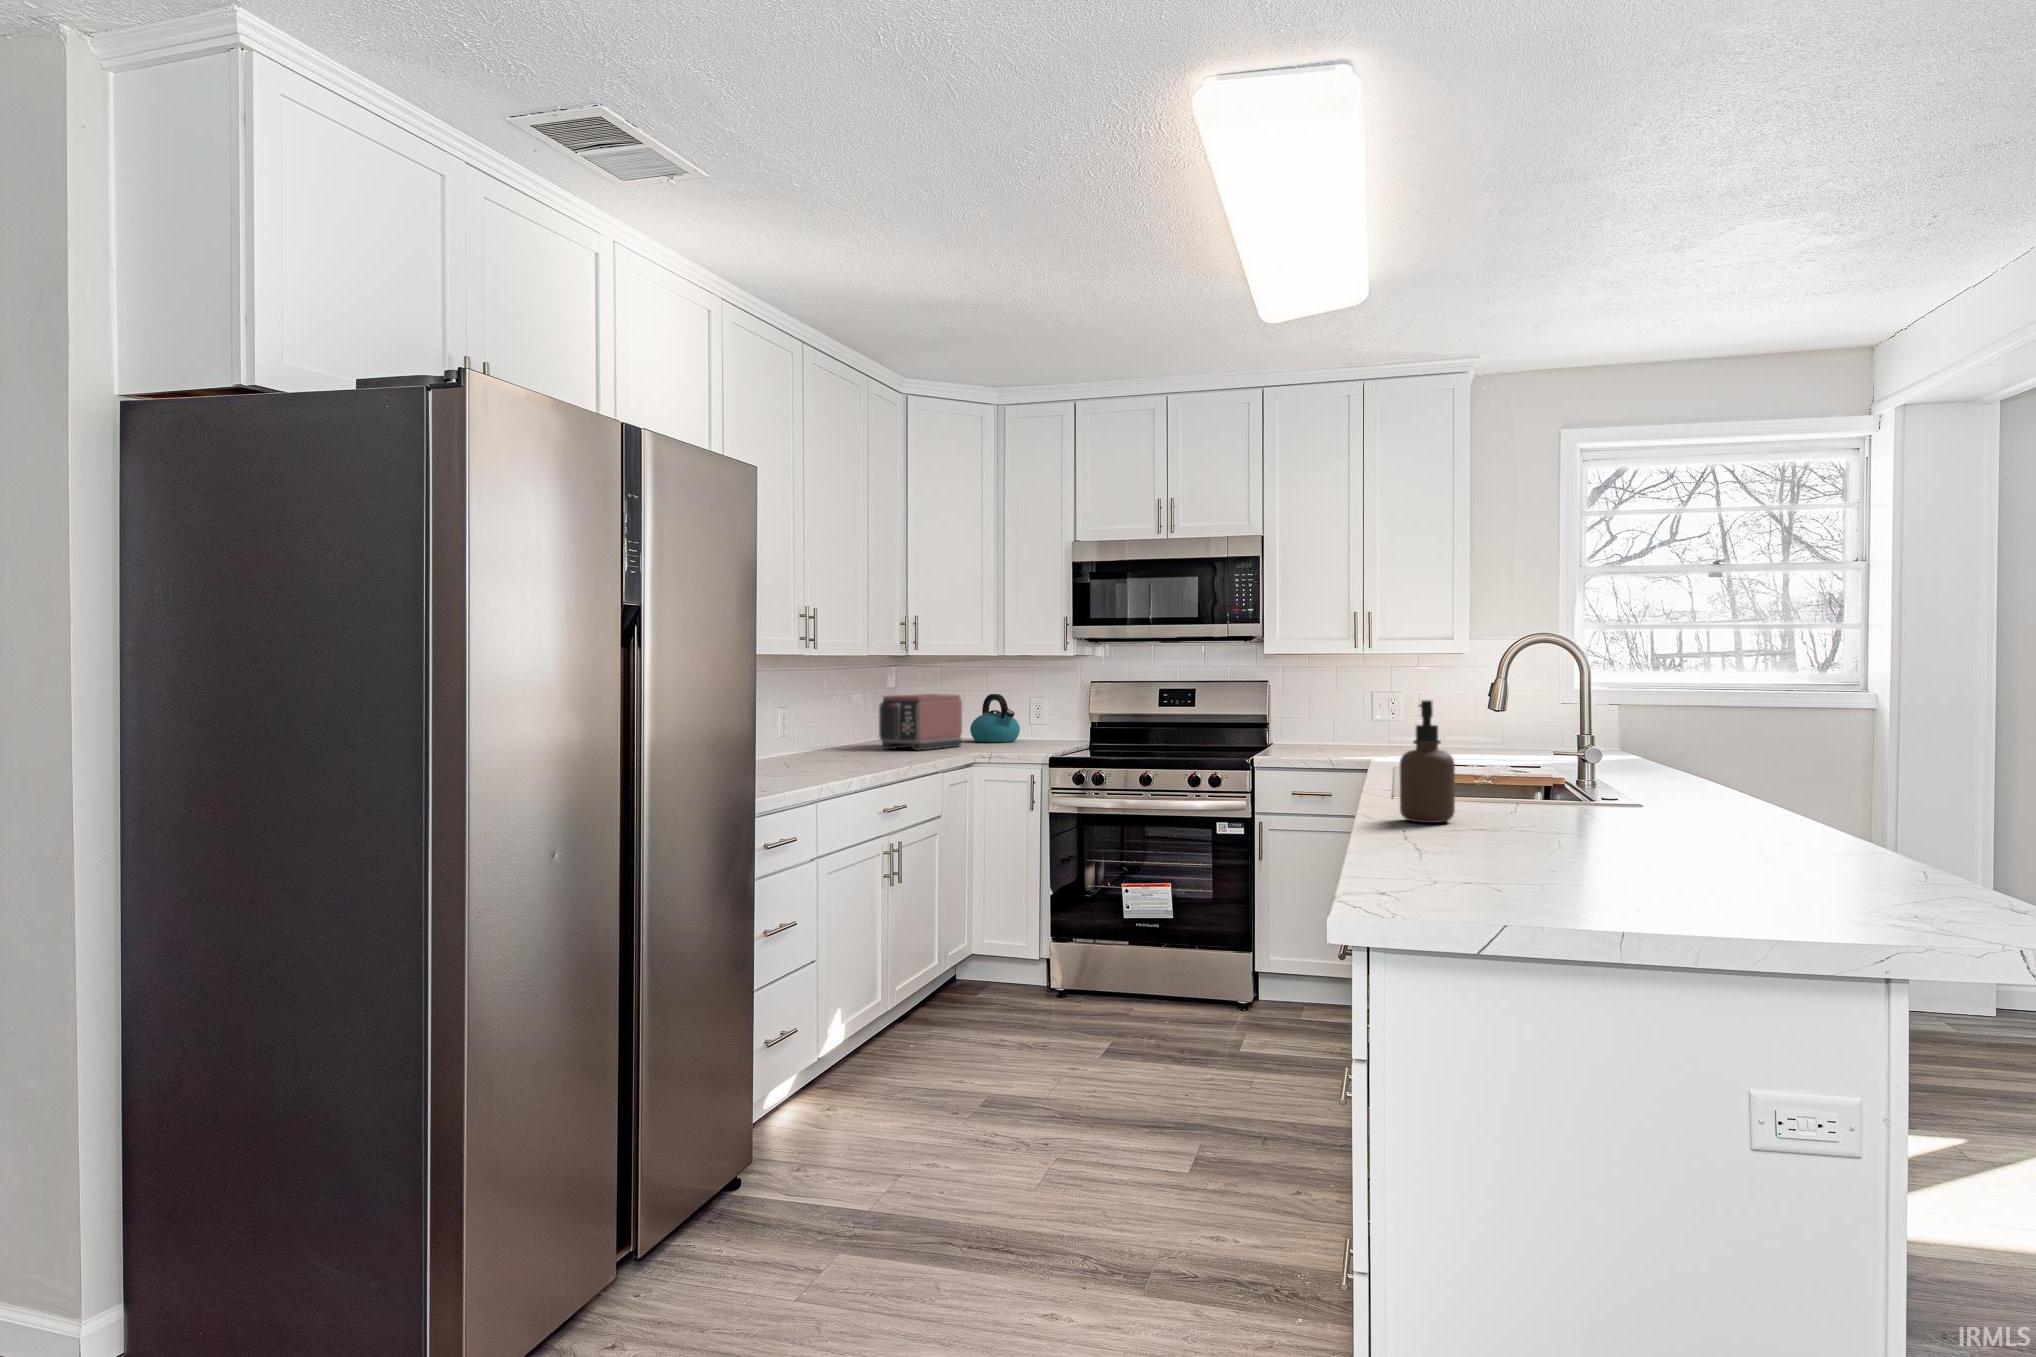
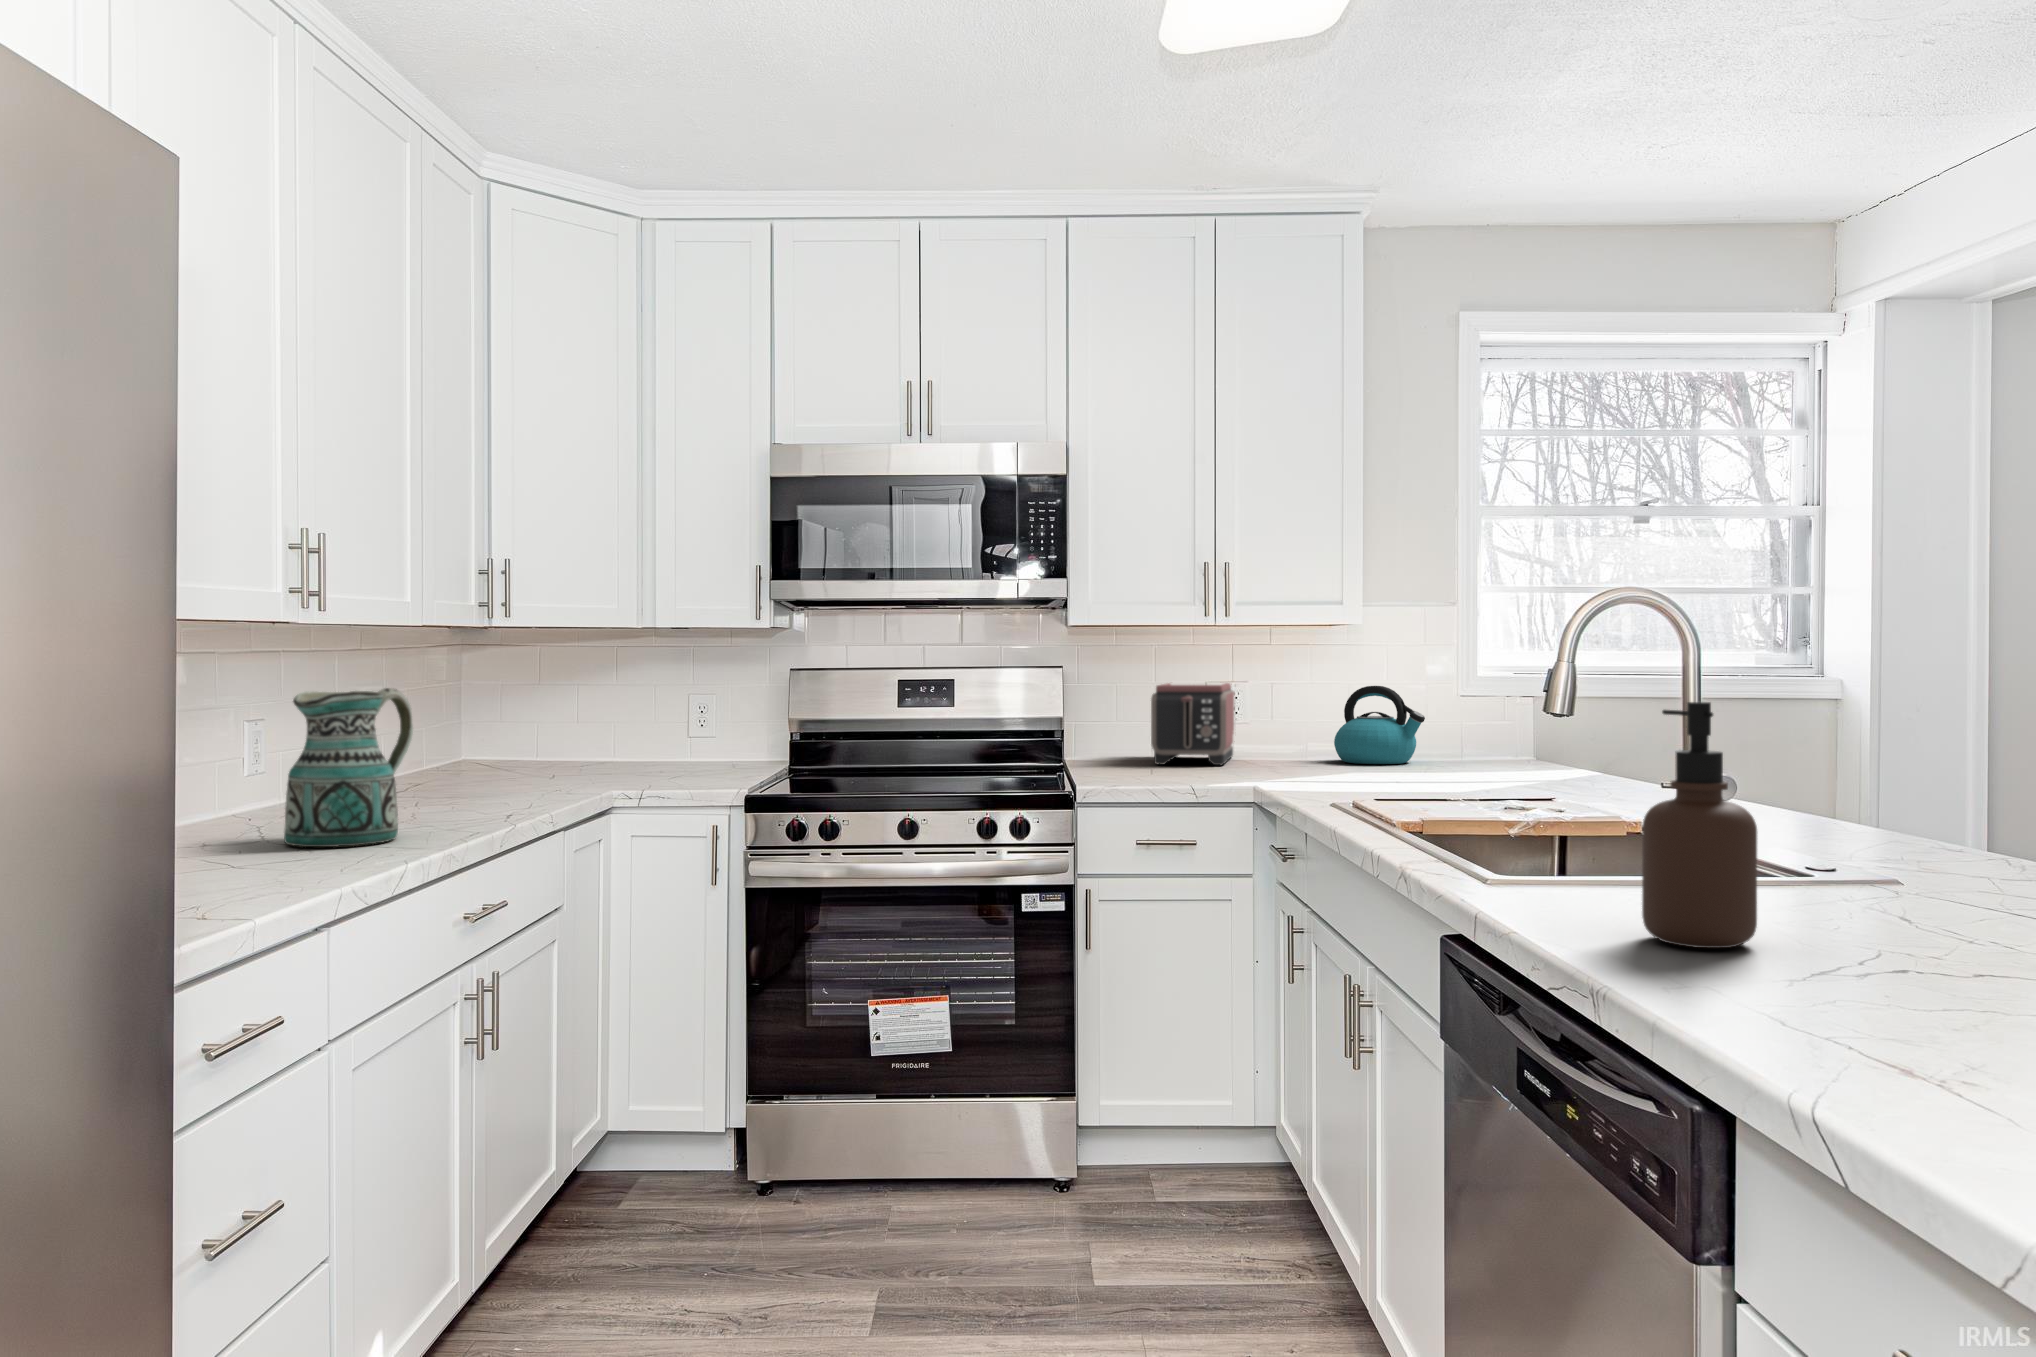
ceramic pitcher: none [796,689,860,770] -> present [284,688,413,847]
toaster: present [879,694,962,750] -> present [1151,683,1234,765]
kettle: present [970,694,1020,742] -> present [1334,686,1425,764]

